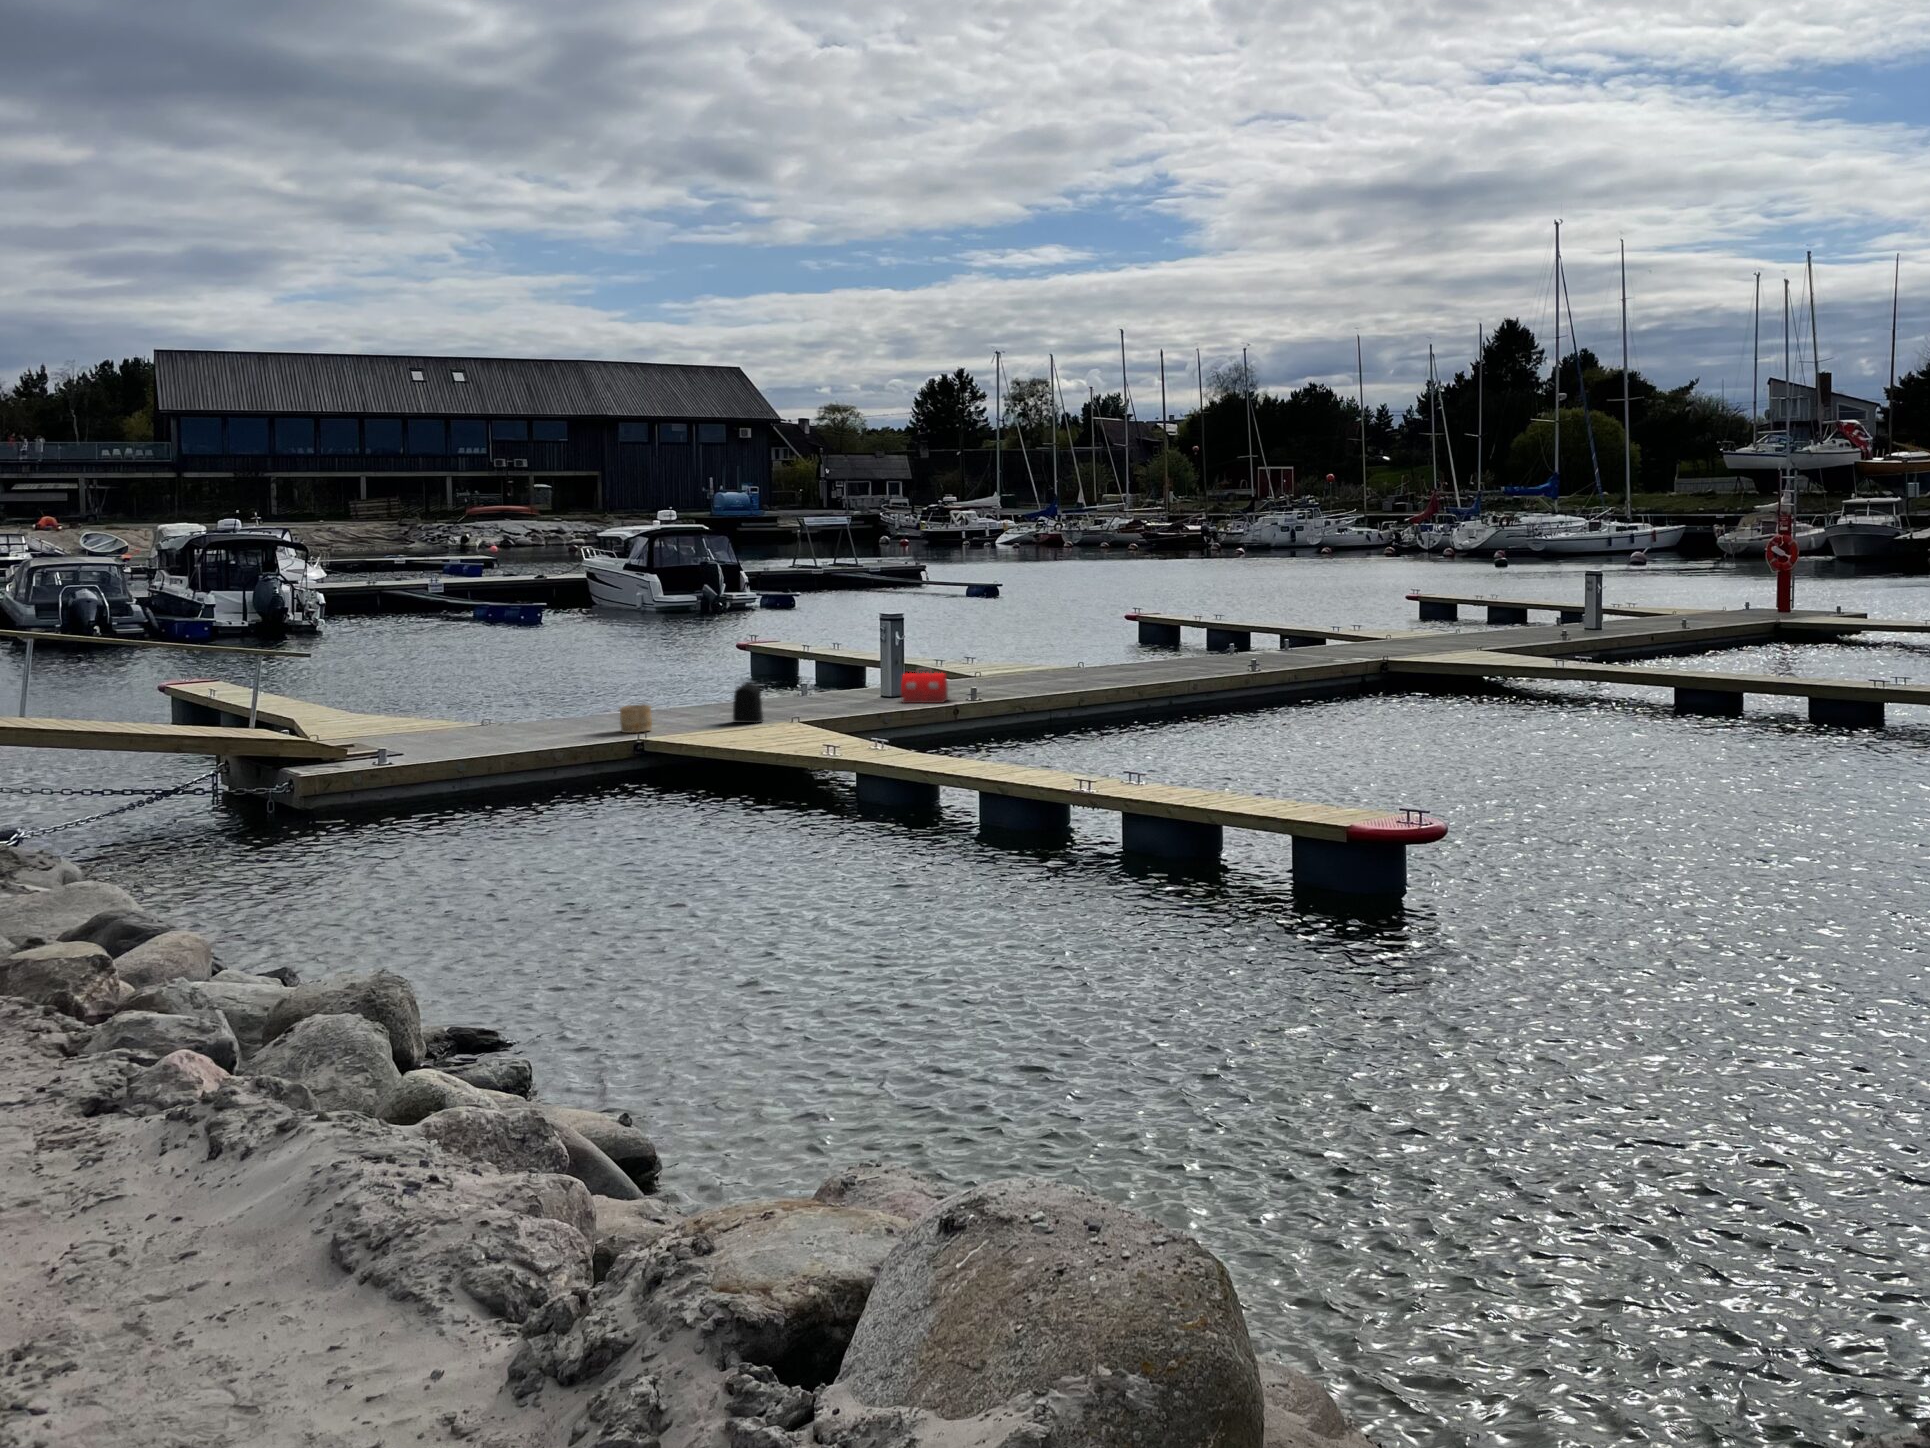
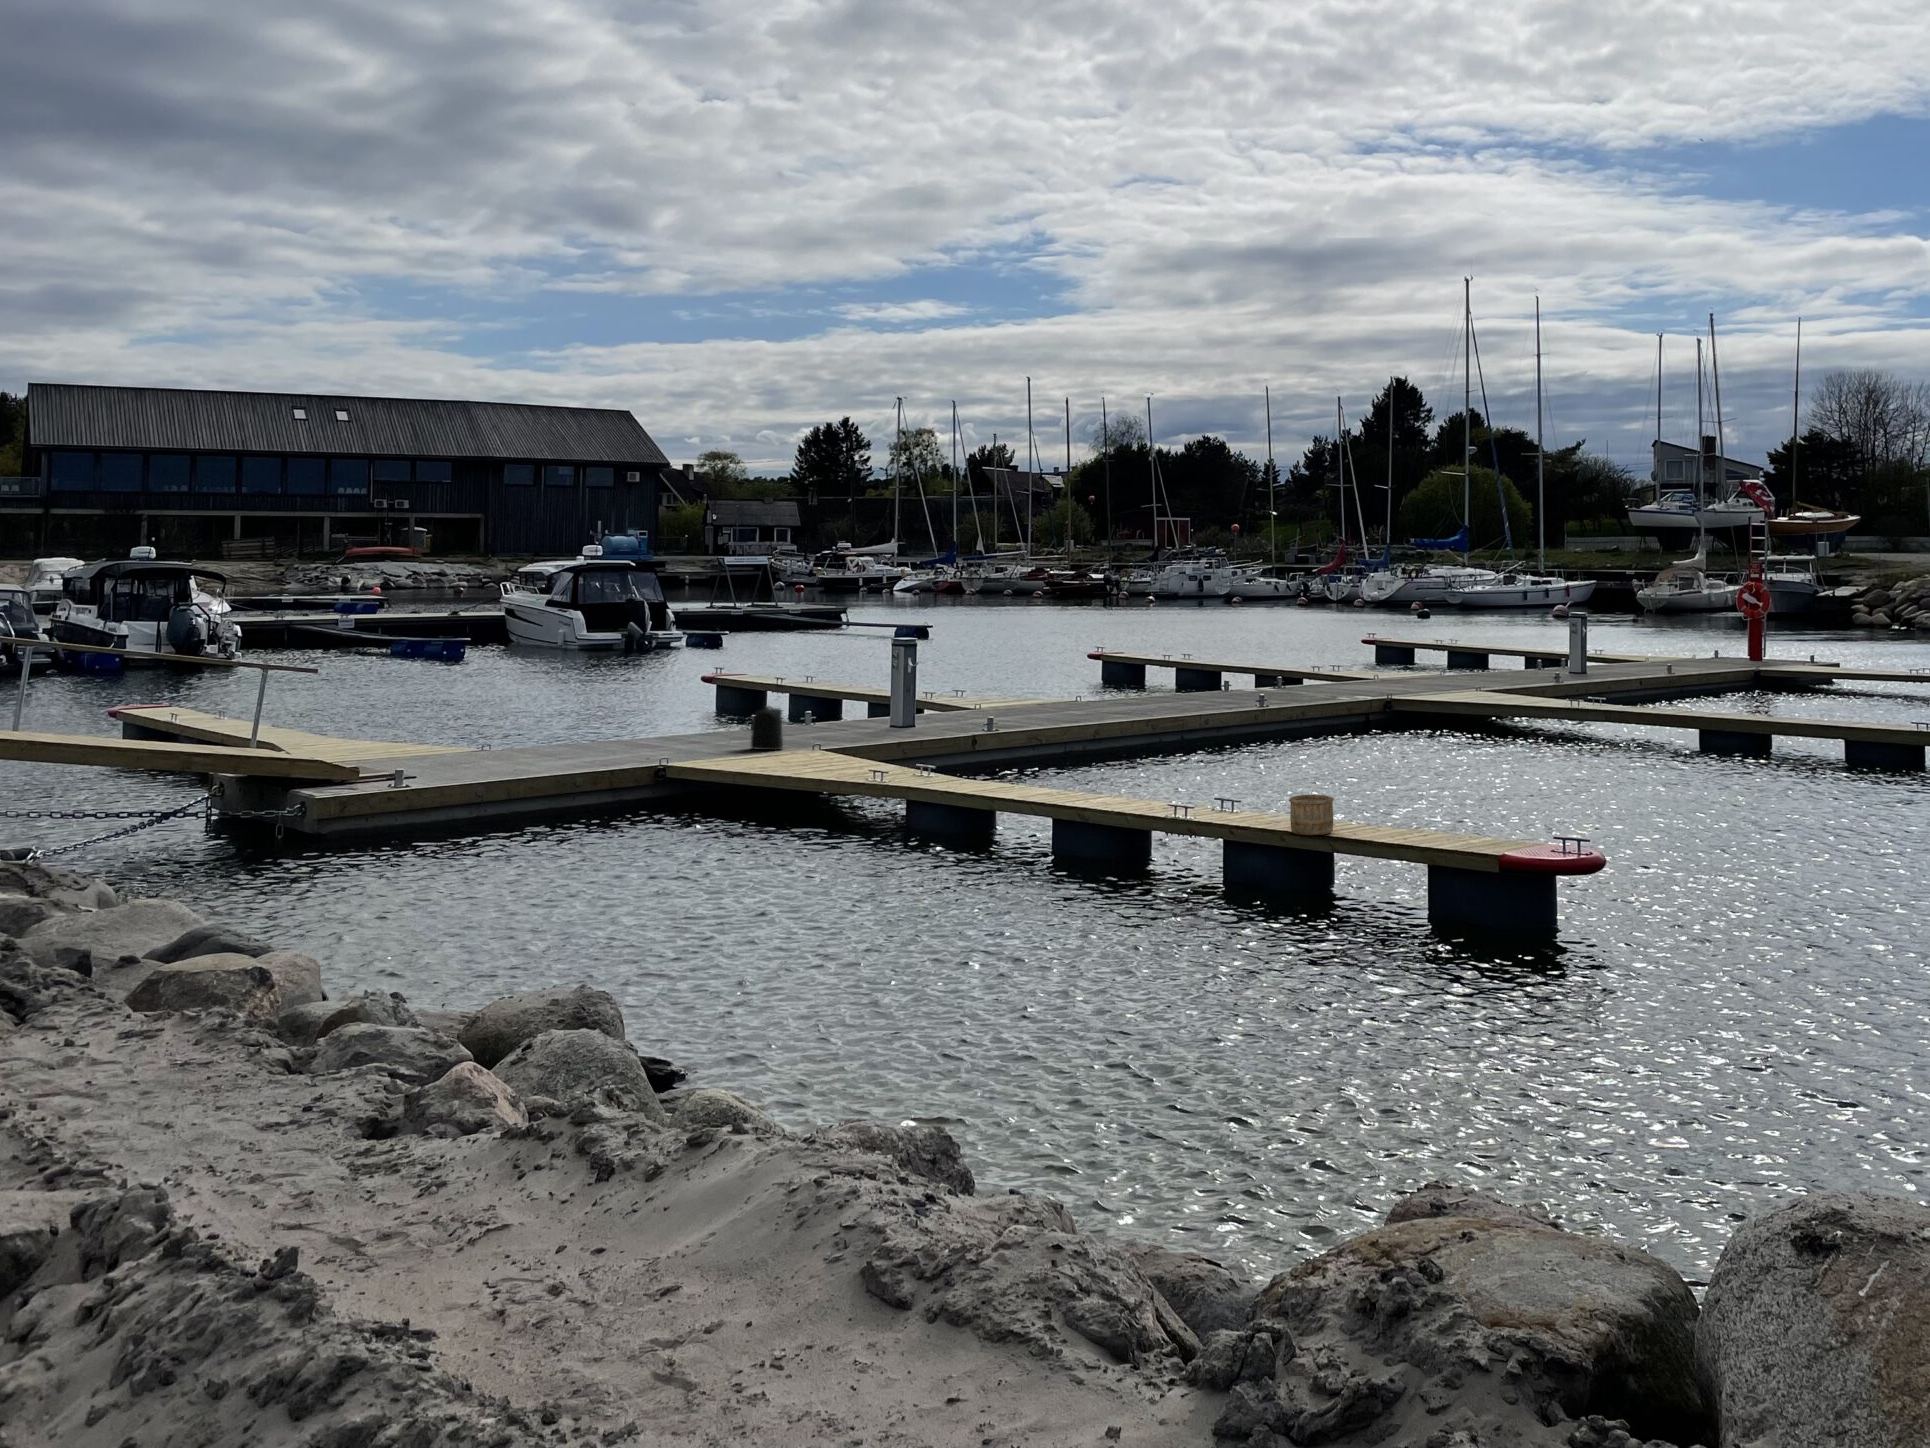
toolbox: present [901,668,948,703] -> none [918,696,965,733]
wooden bucket: present [619,705,652,733] -> present [1289,795,1334,835]

